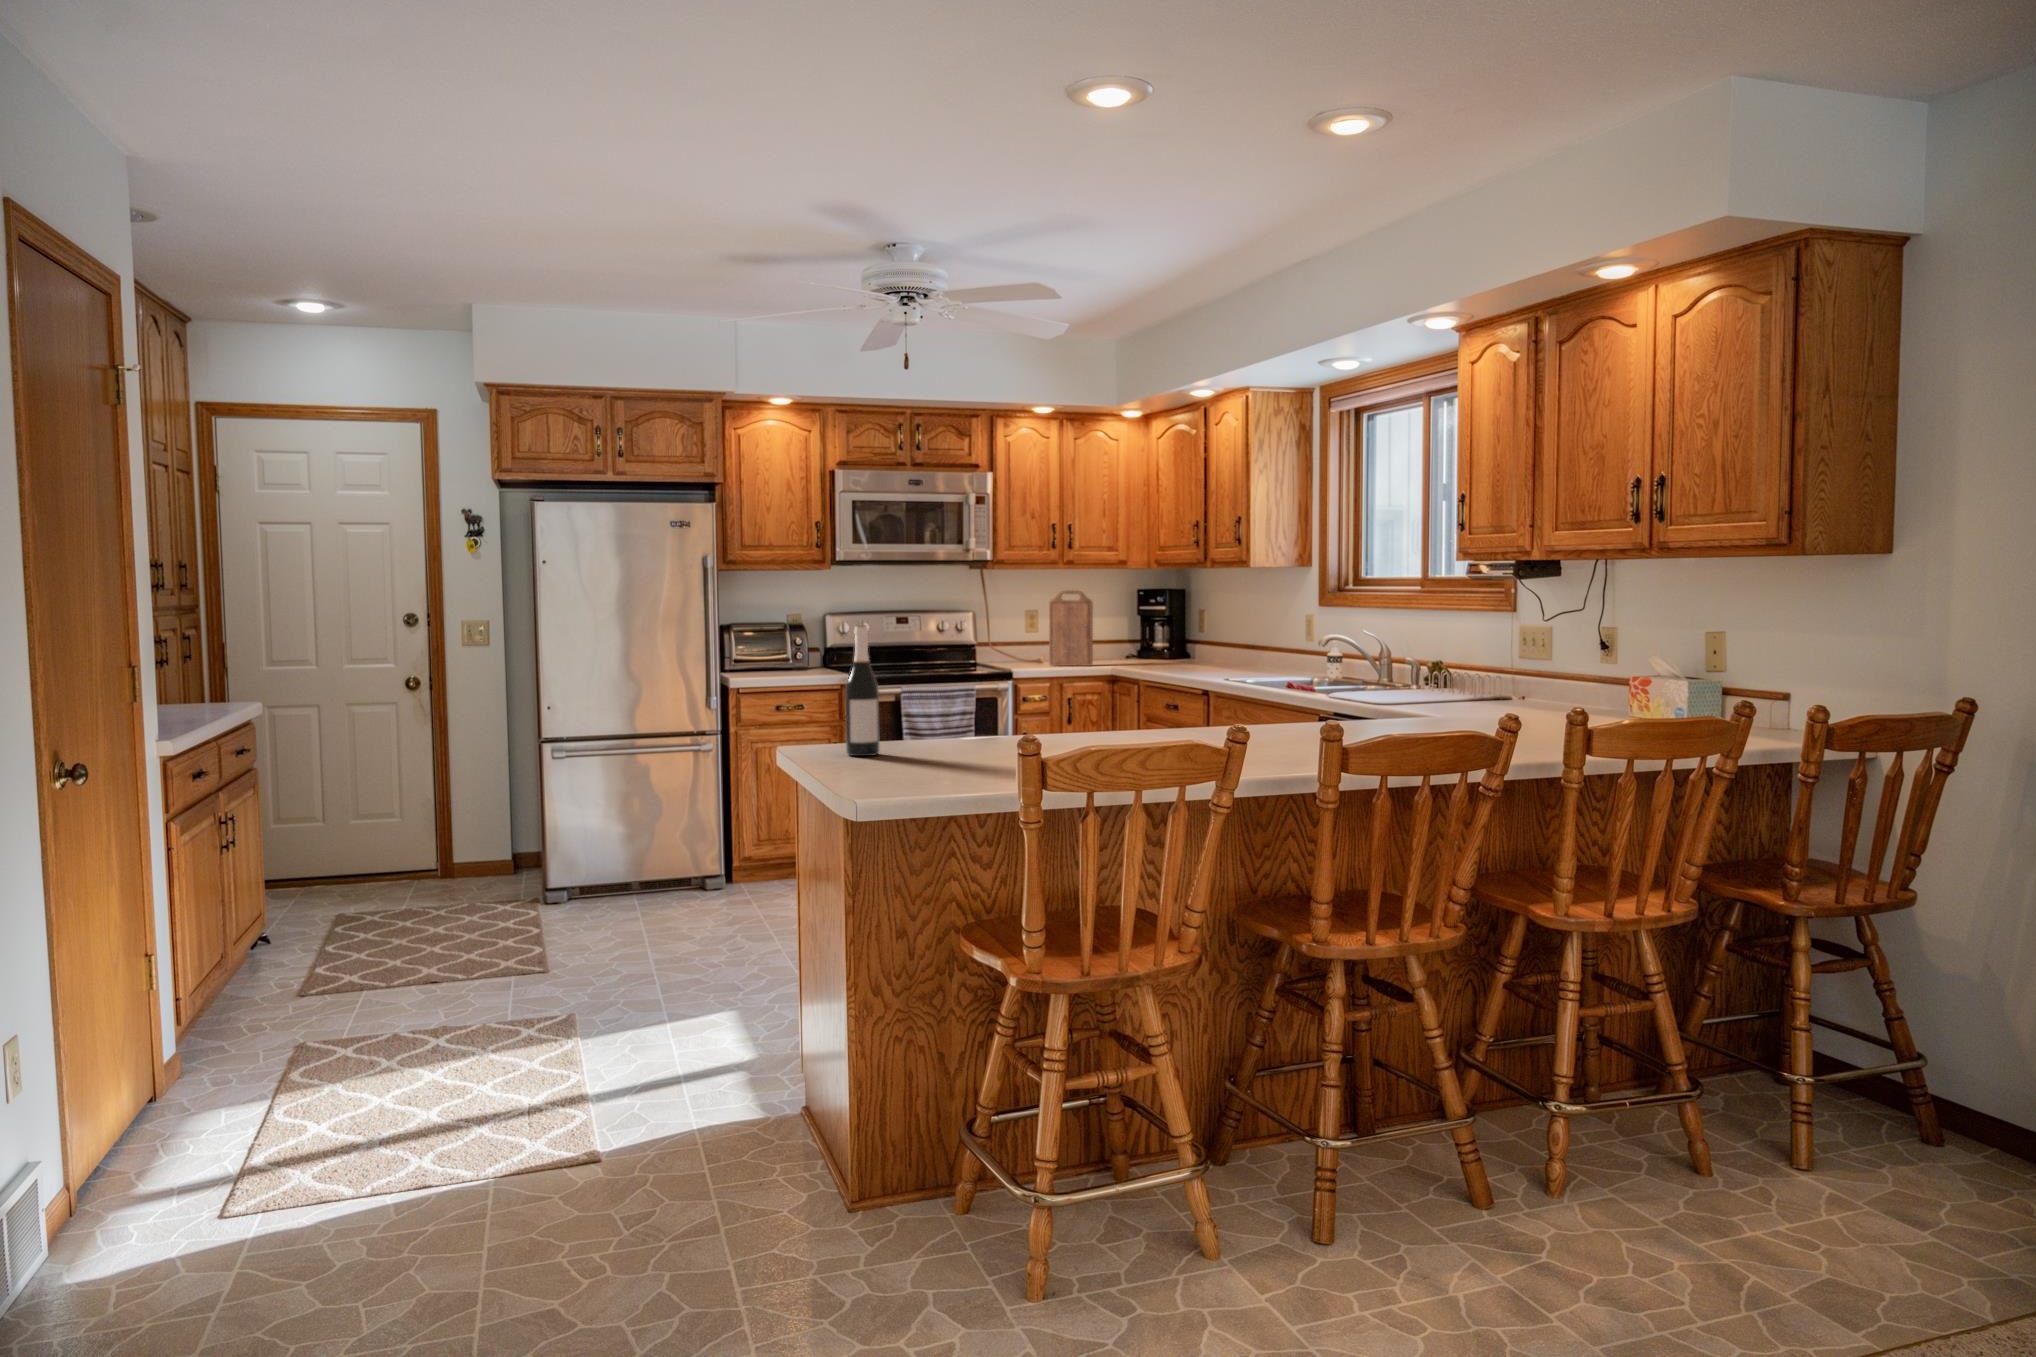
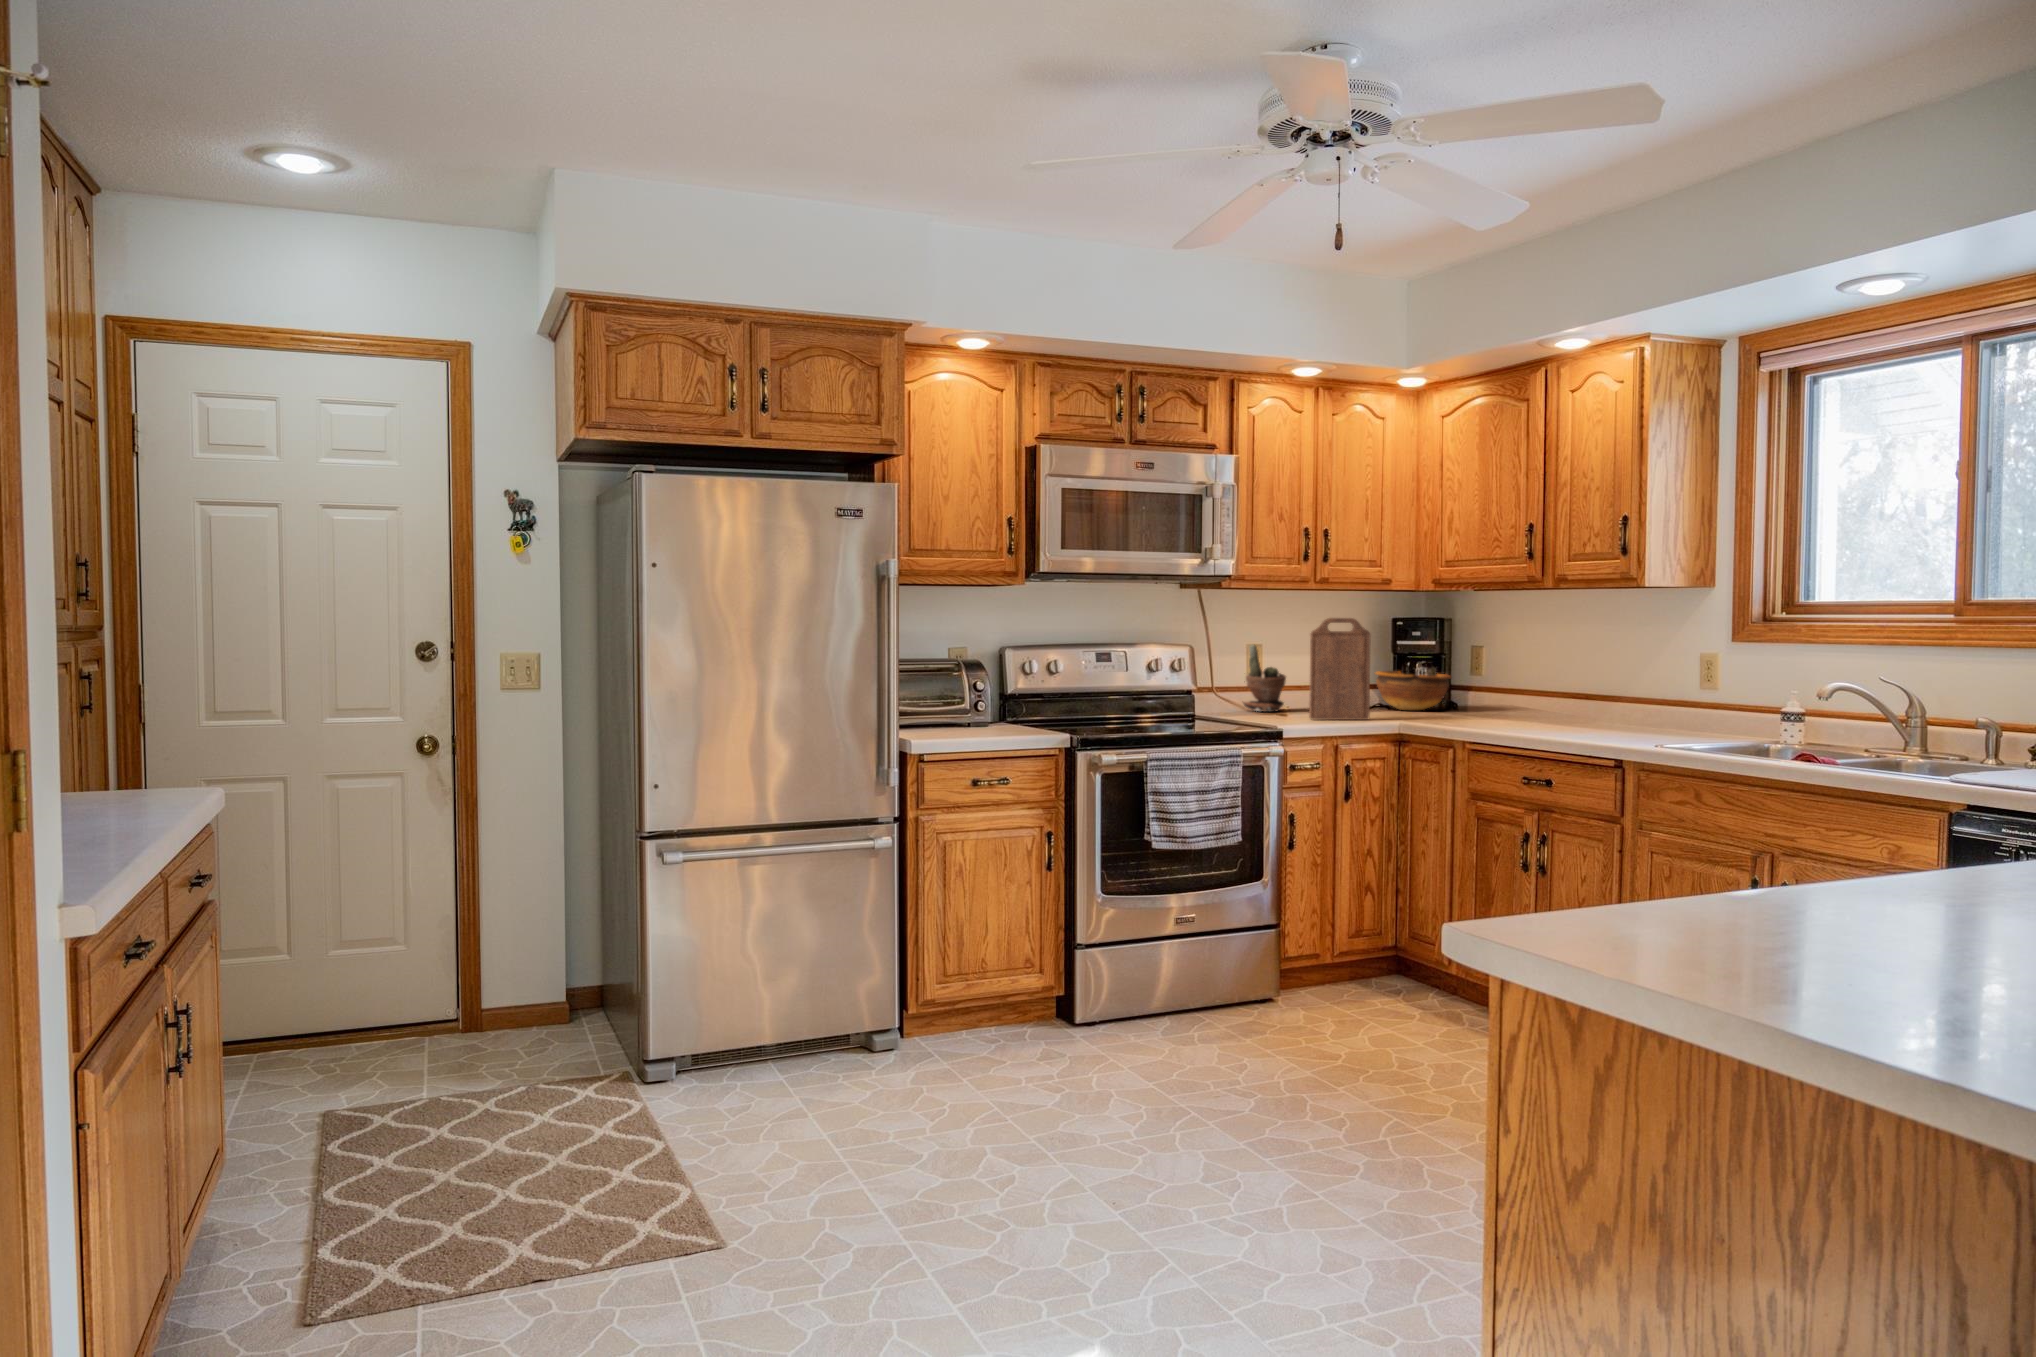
potted plant: none [1021,610,1053,661] -> present [1243,644,1286,712]
wine bottle: present [845,625,879,756] -> none [1771,657,1866,968]
bowl: none [1123,629,1180,659] -> present [1375,671,1451,710]

